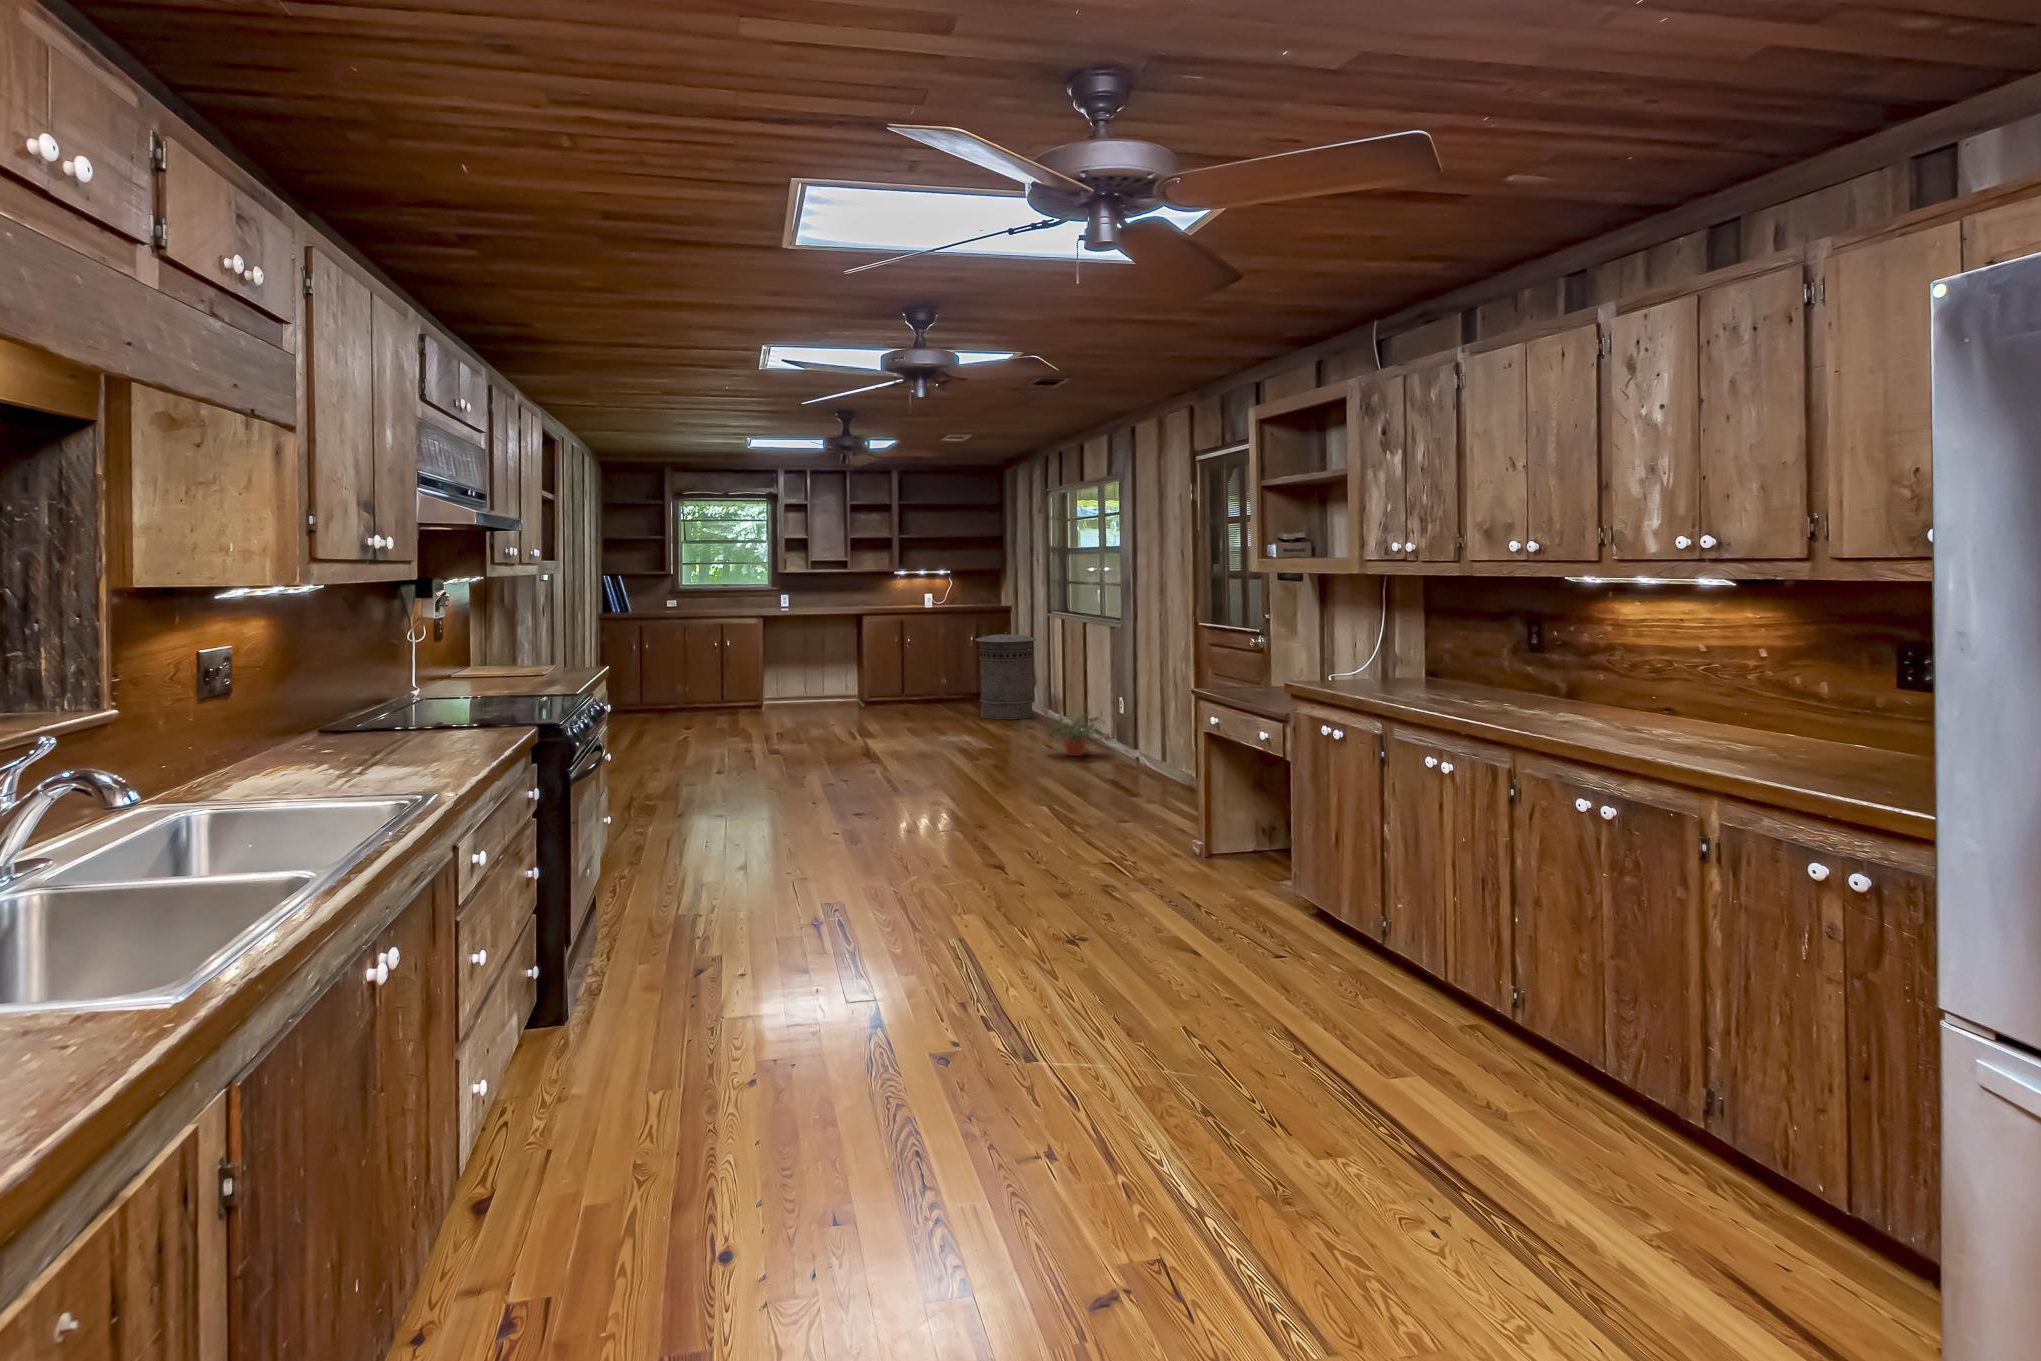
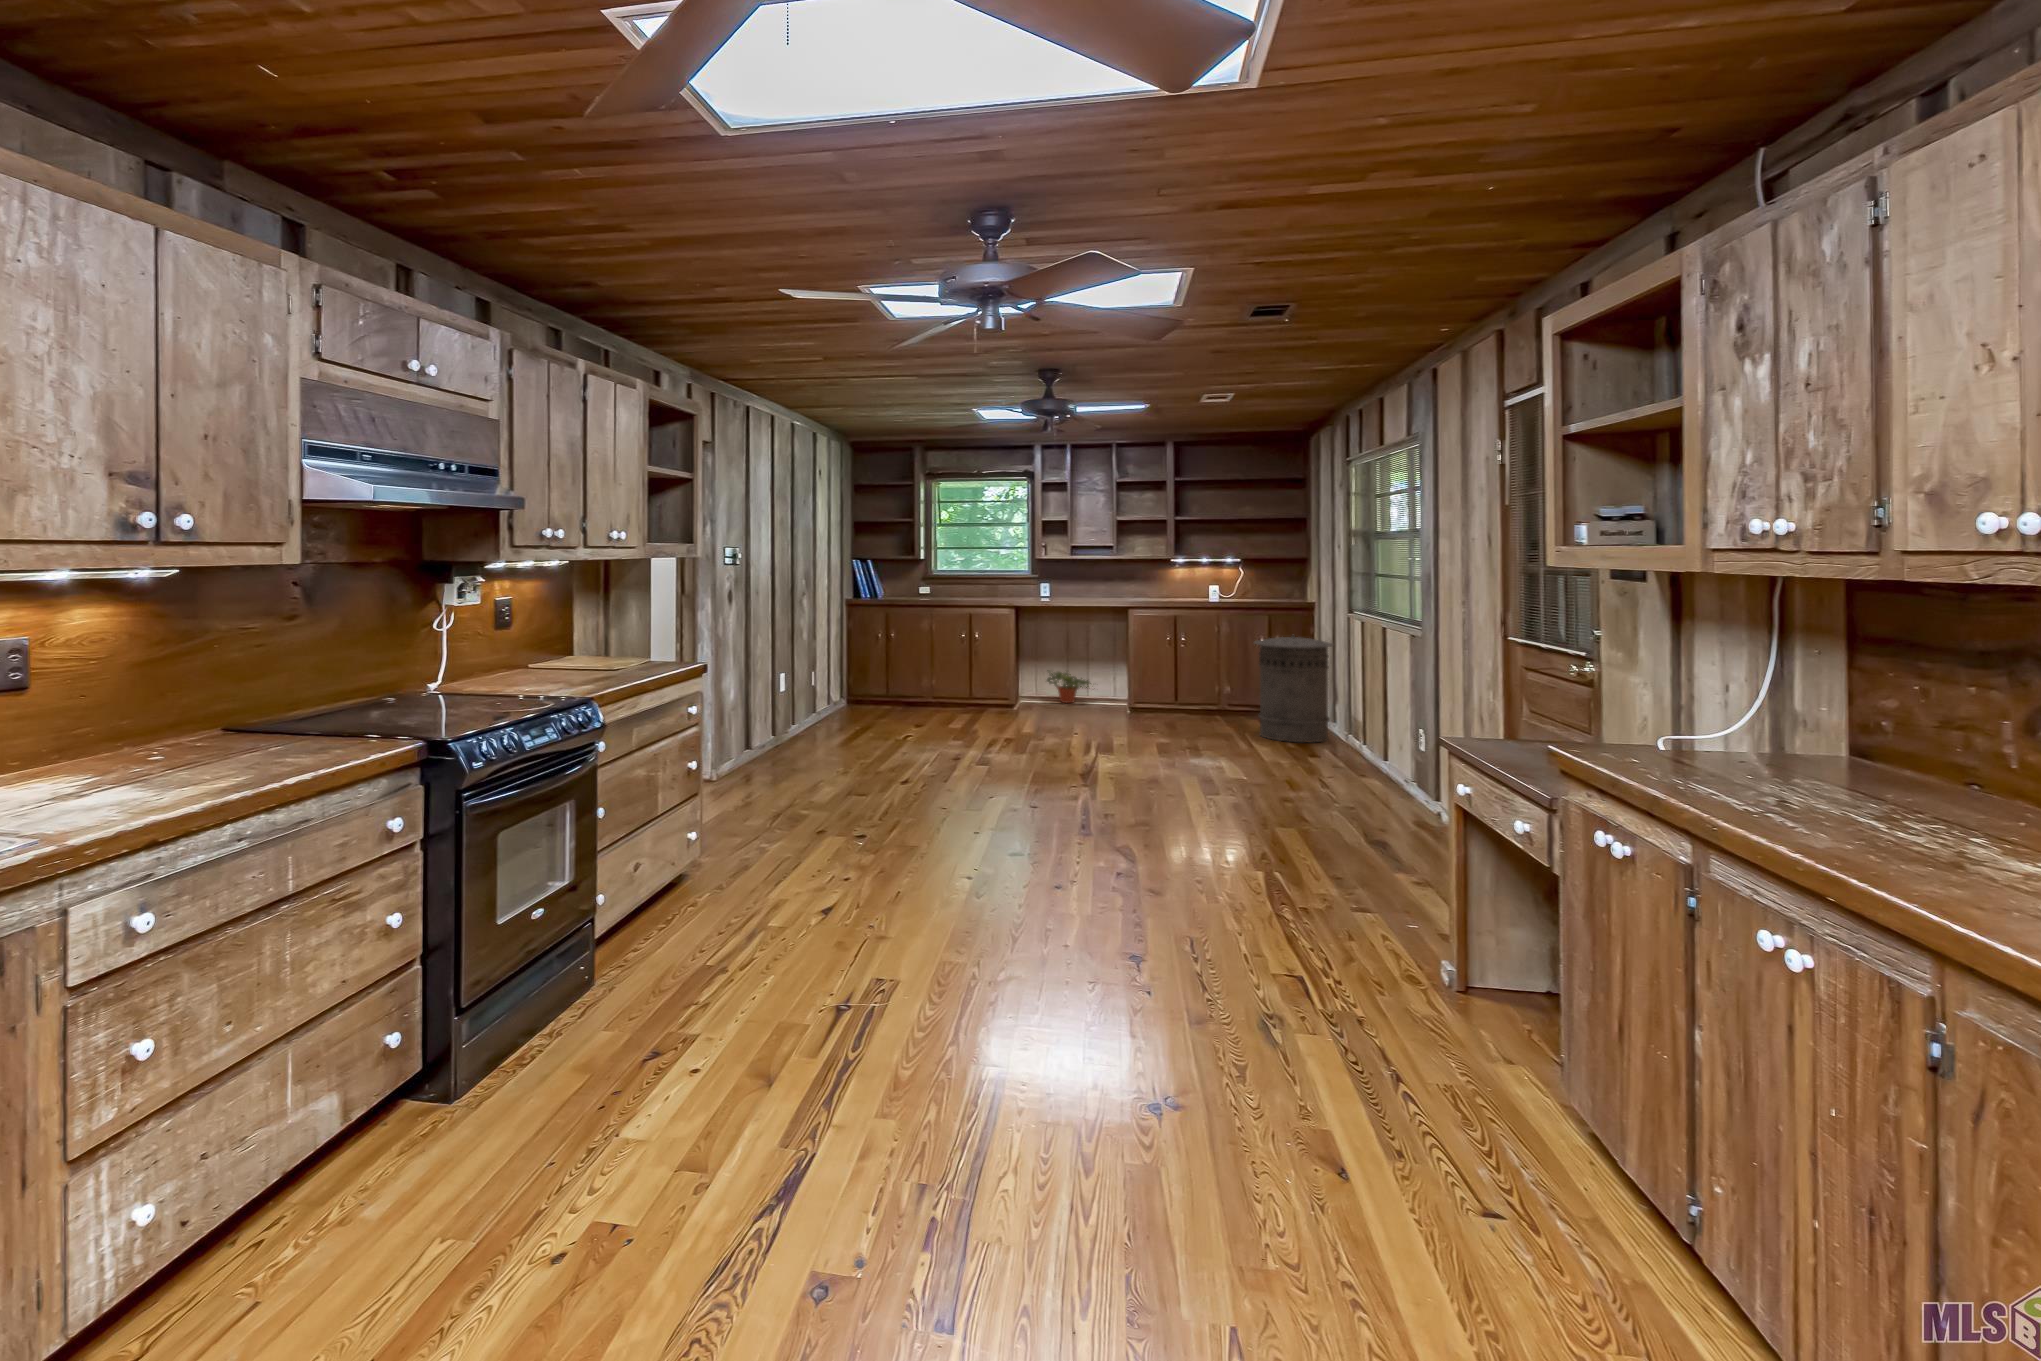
potted plant: present [1042,714,1109,756] -> present [1047,672,1091,703]

